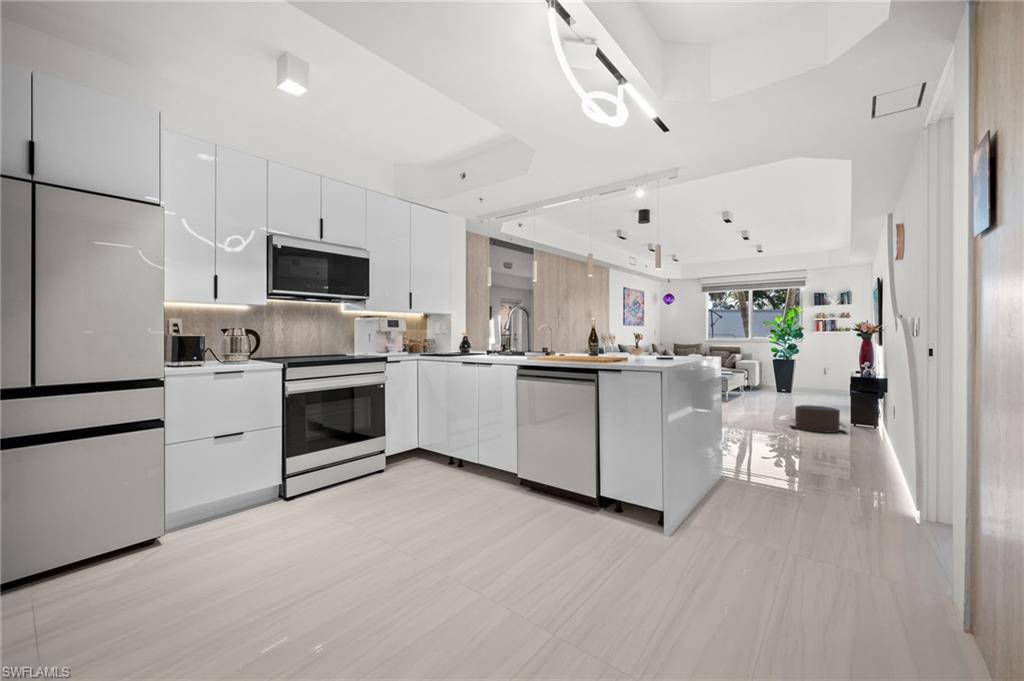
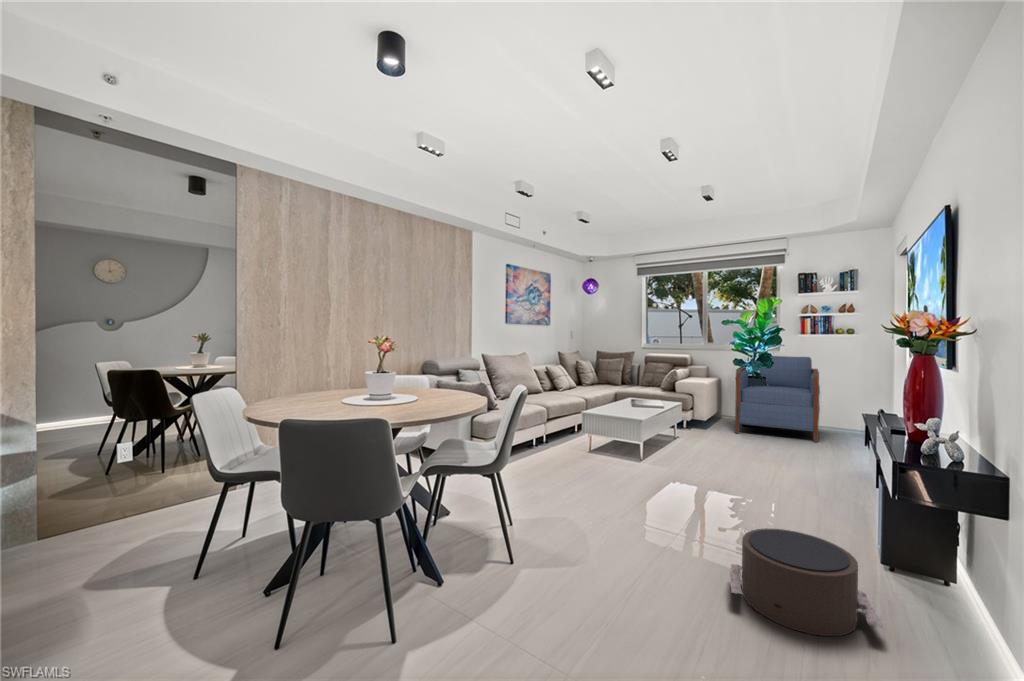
armchair: none [774,345,828,396] -> present [735,356,820,442]

